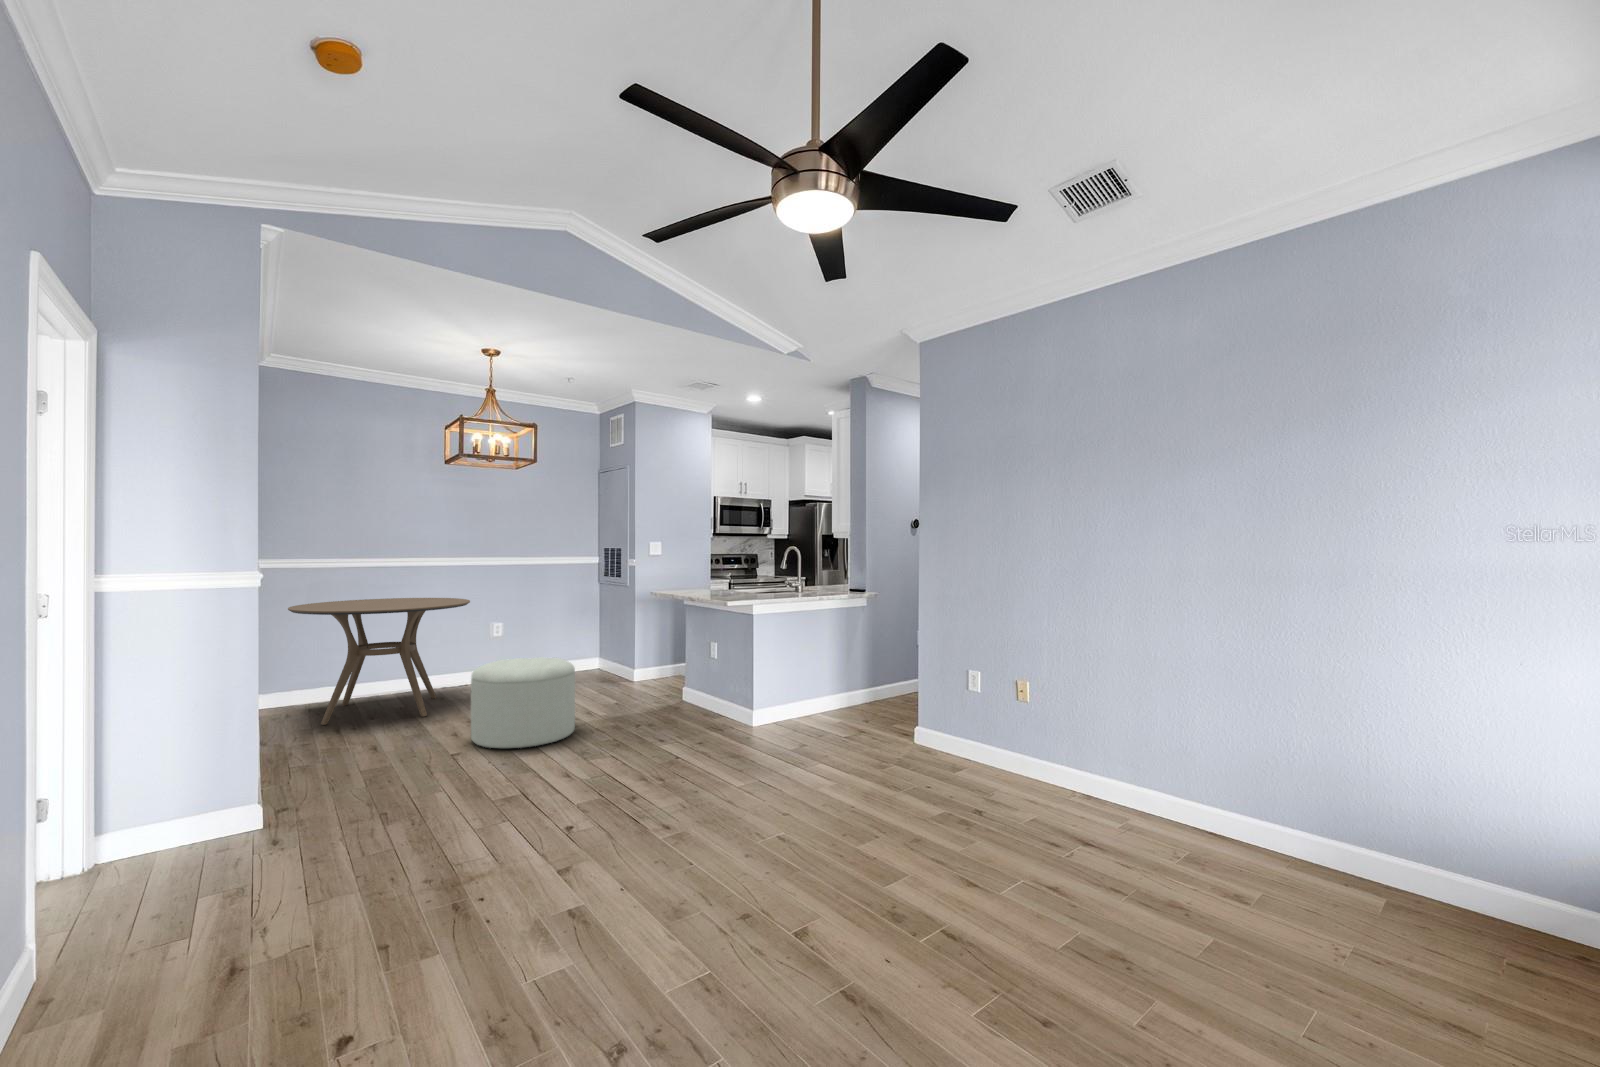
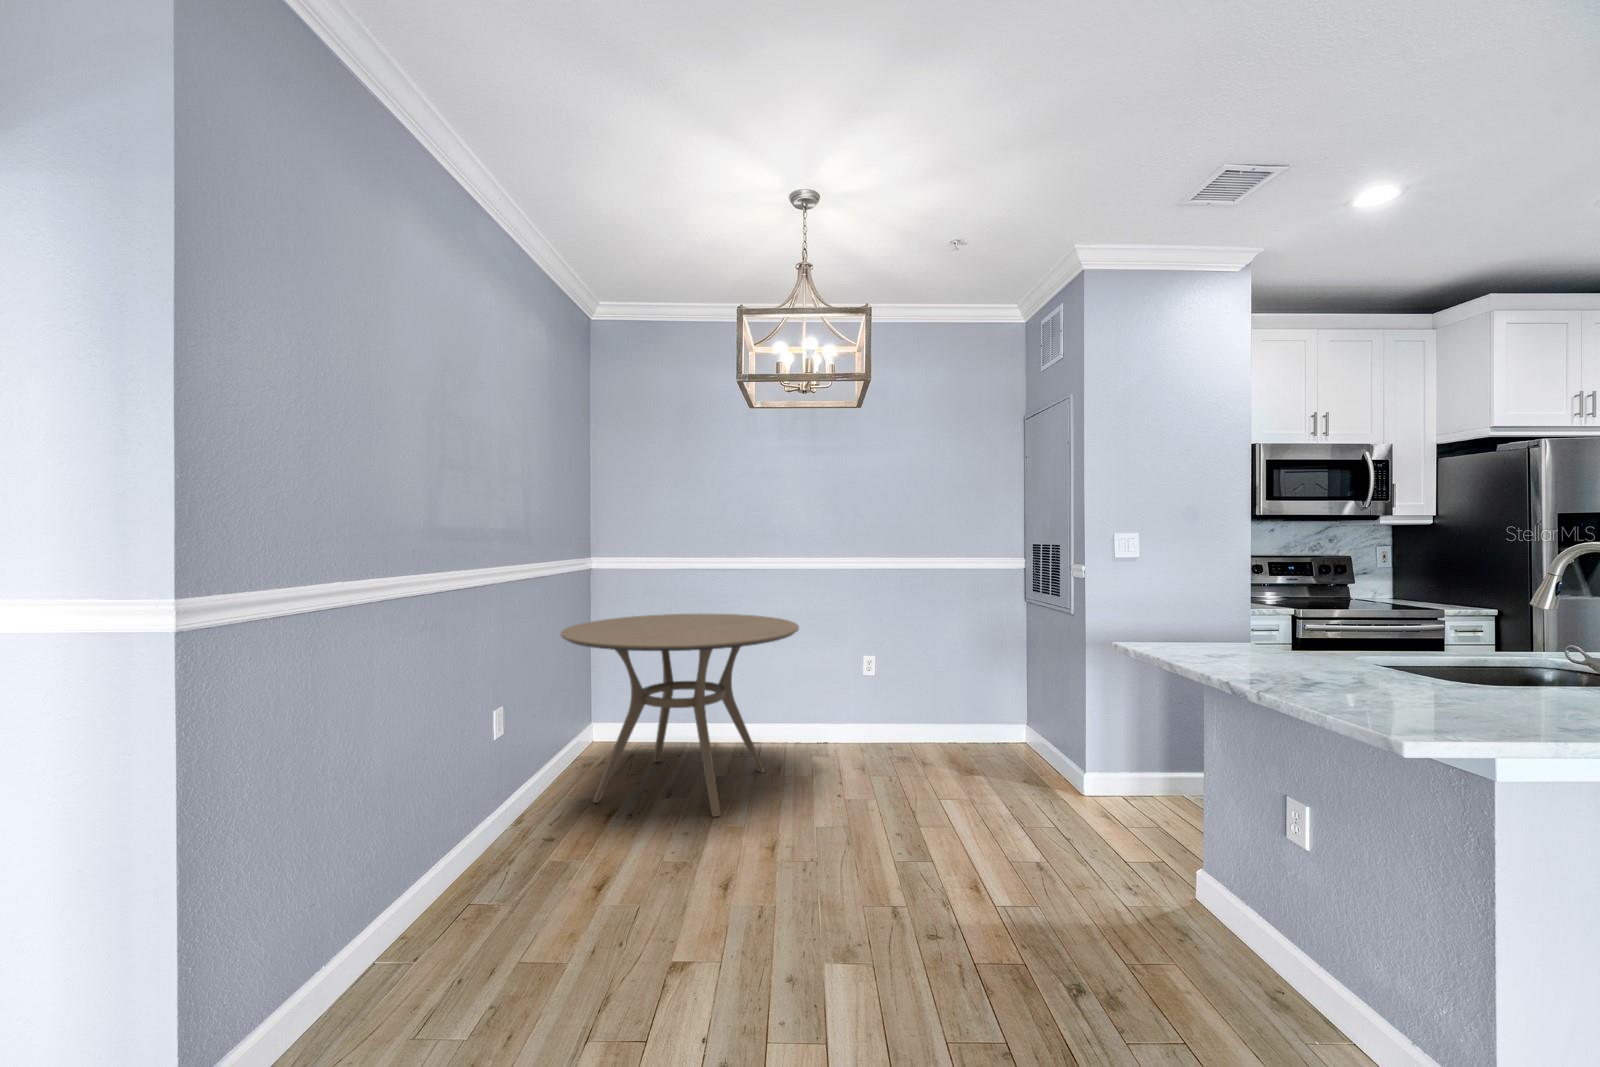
ottoman: present [471,657,575,748] -> none [715,763,914,992]

